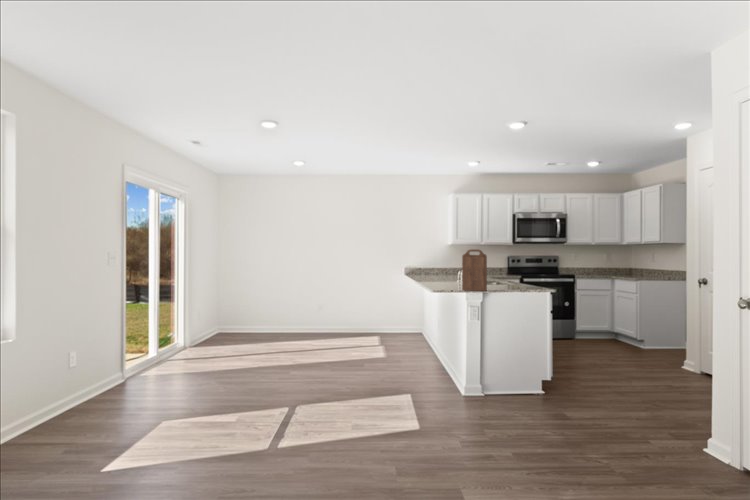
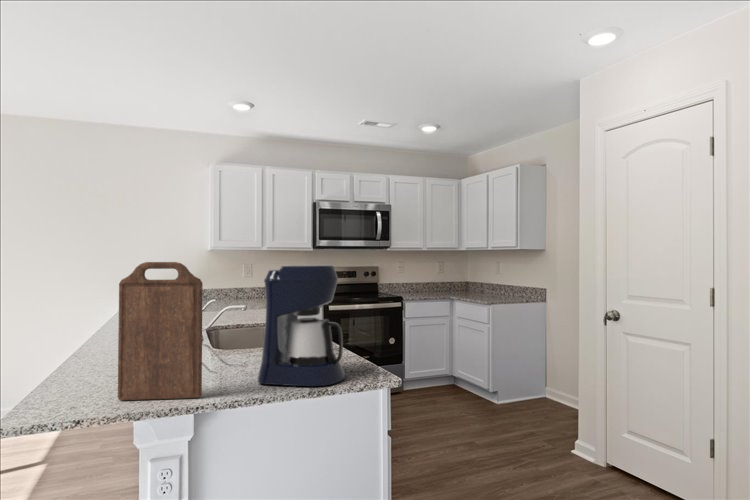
coffee maker: none [502,251,533,291] -> present [258,265,345,386]

